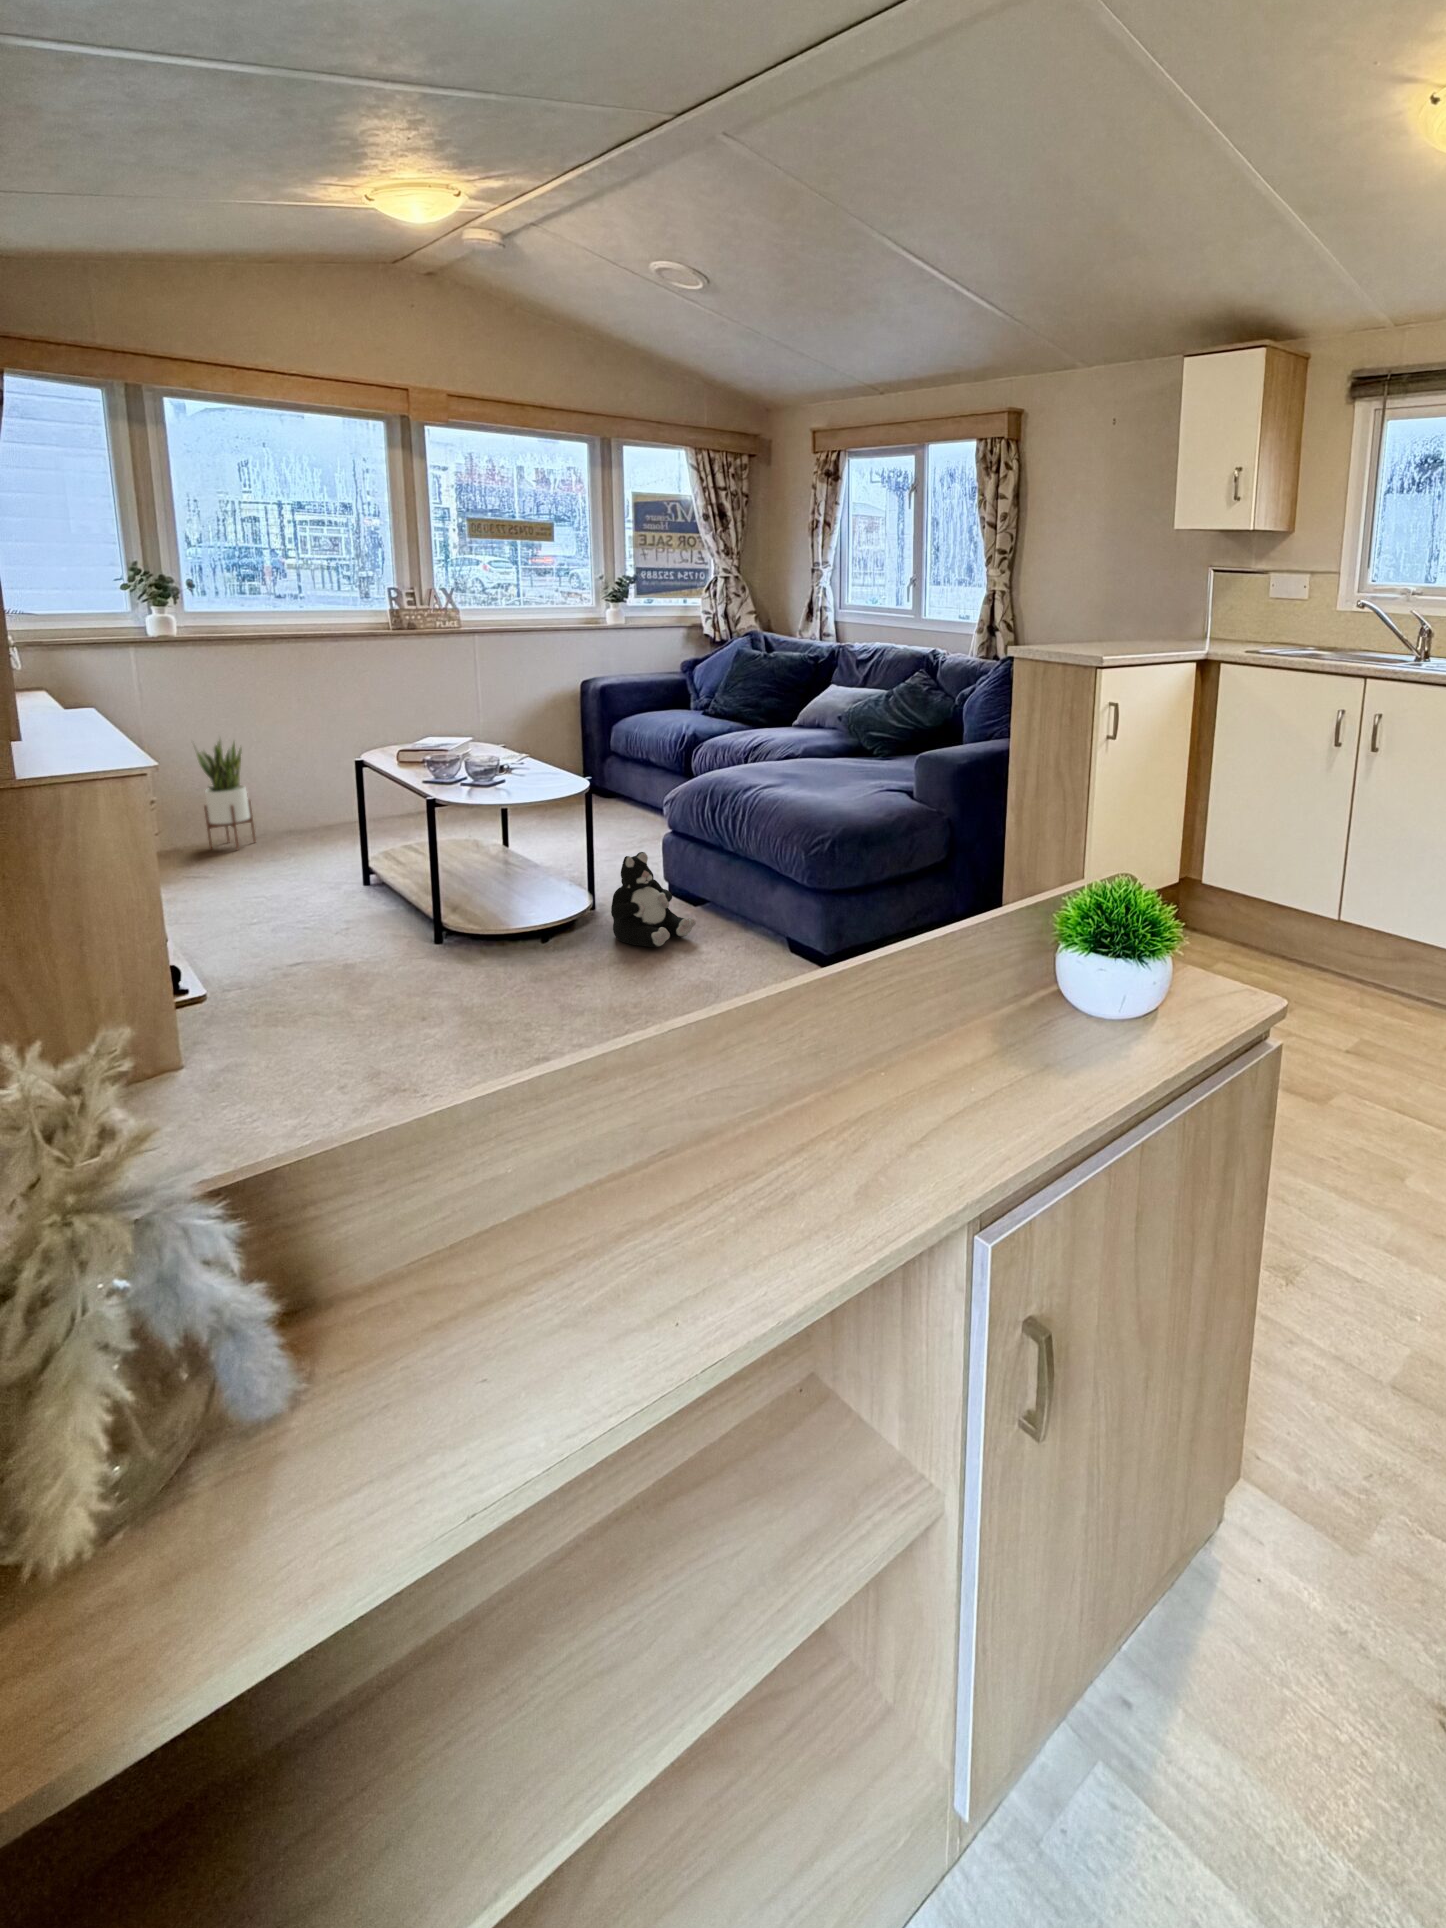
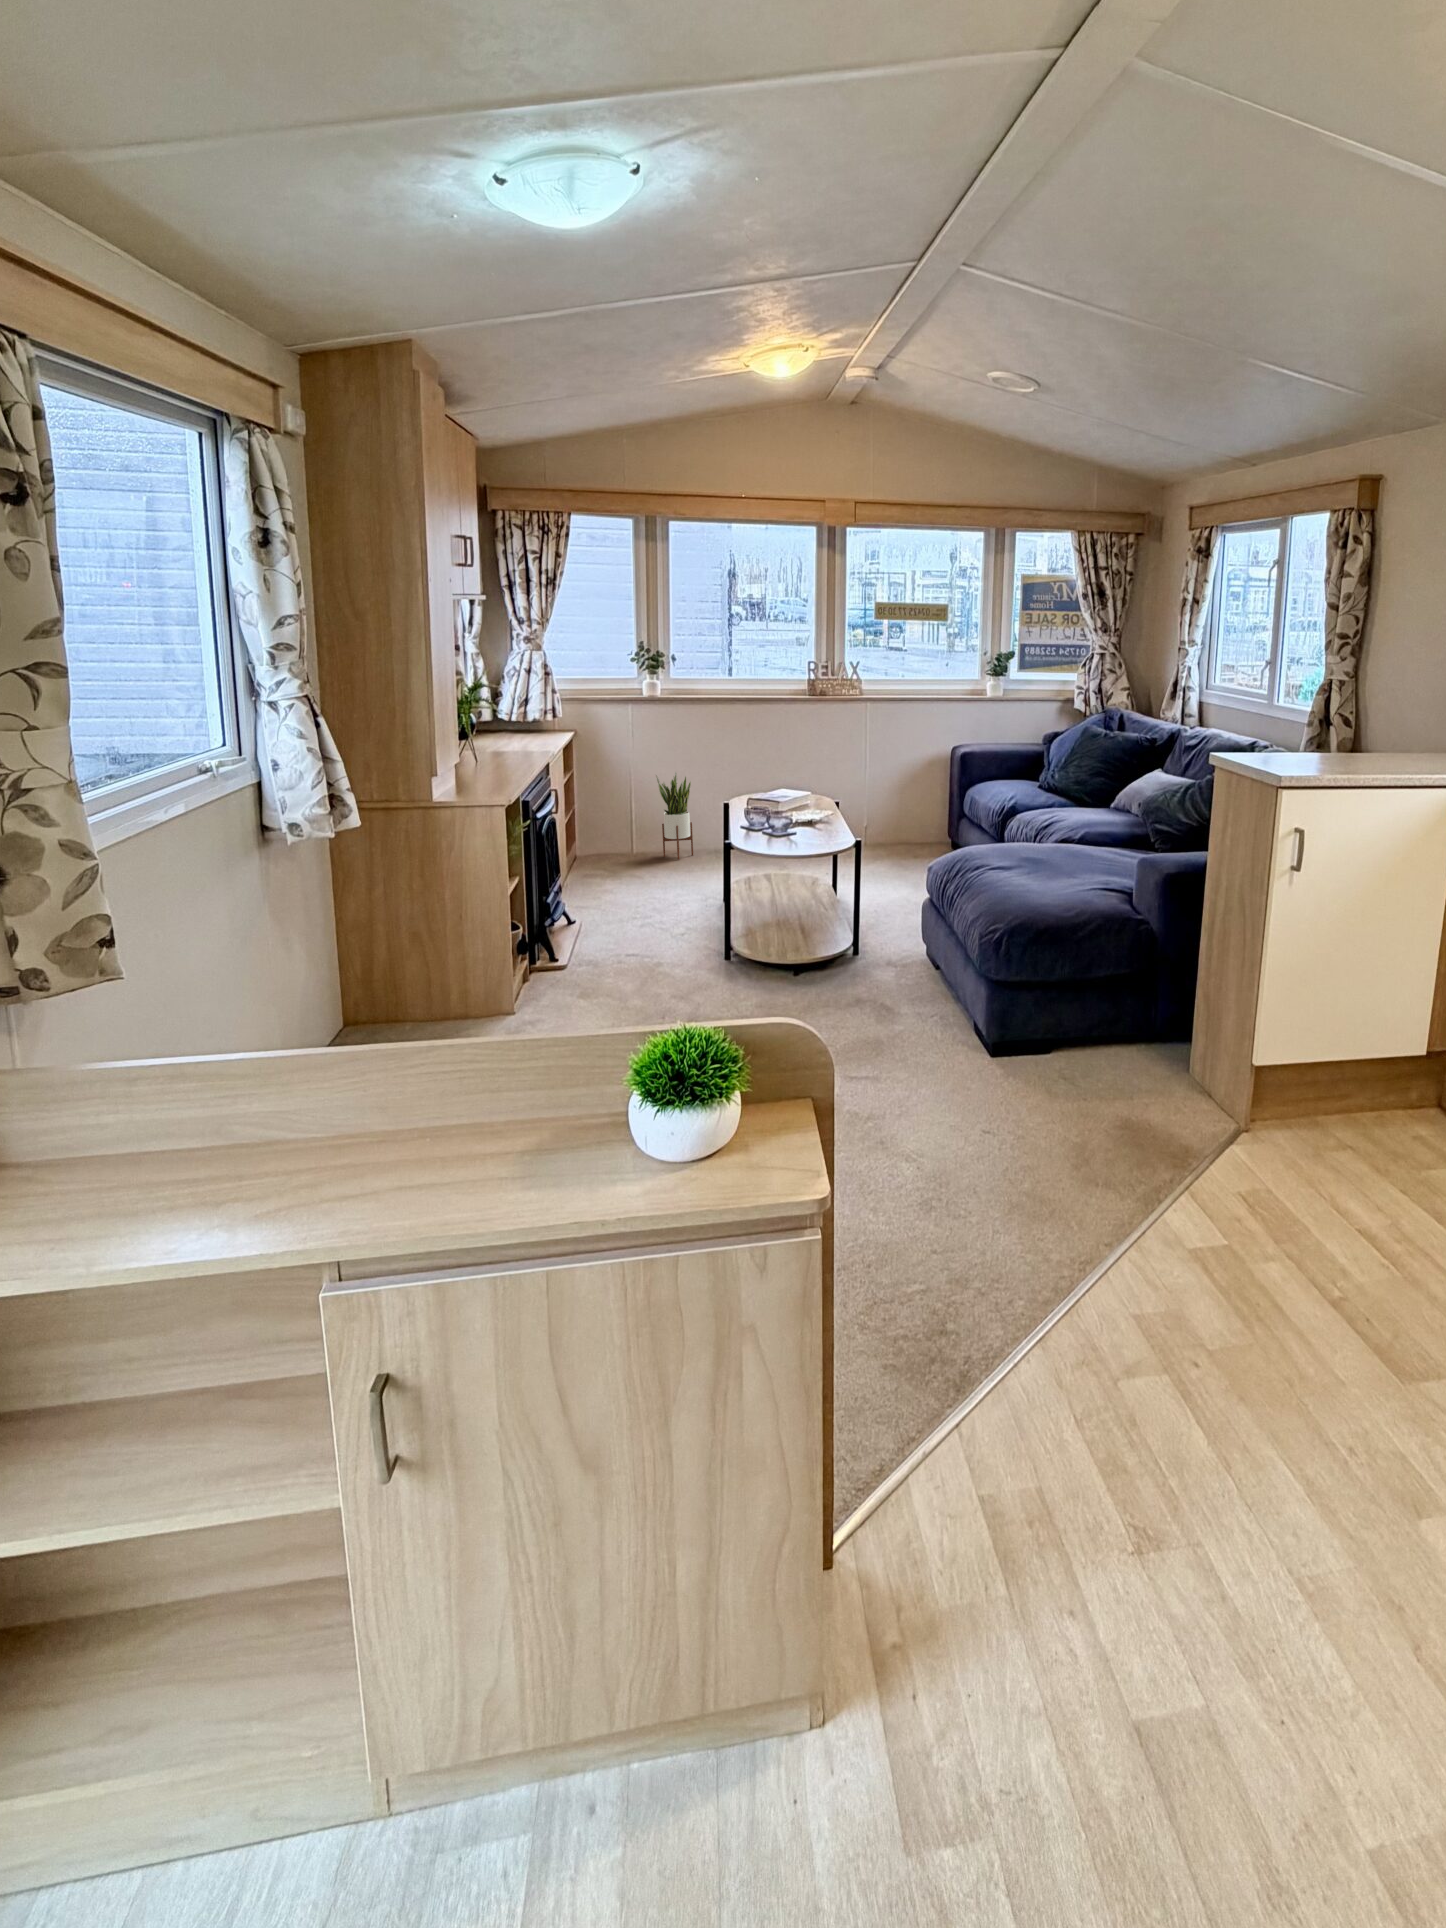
plush toy: present [611,852,696,947] -> none [842,913,911,1001]

